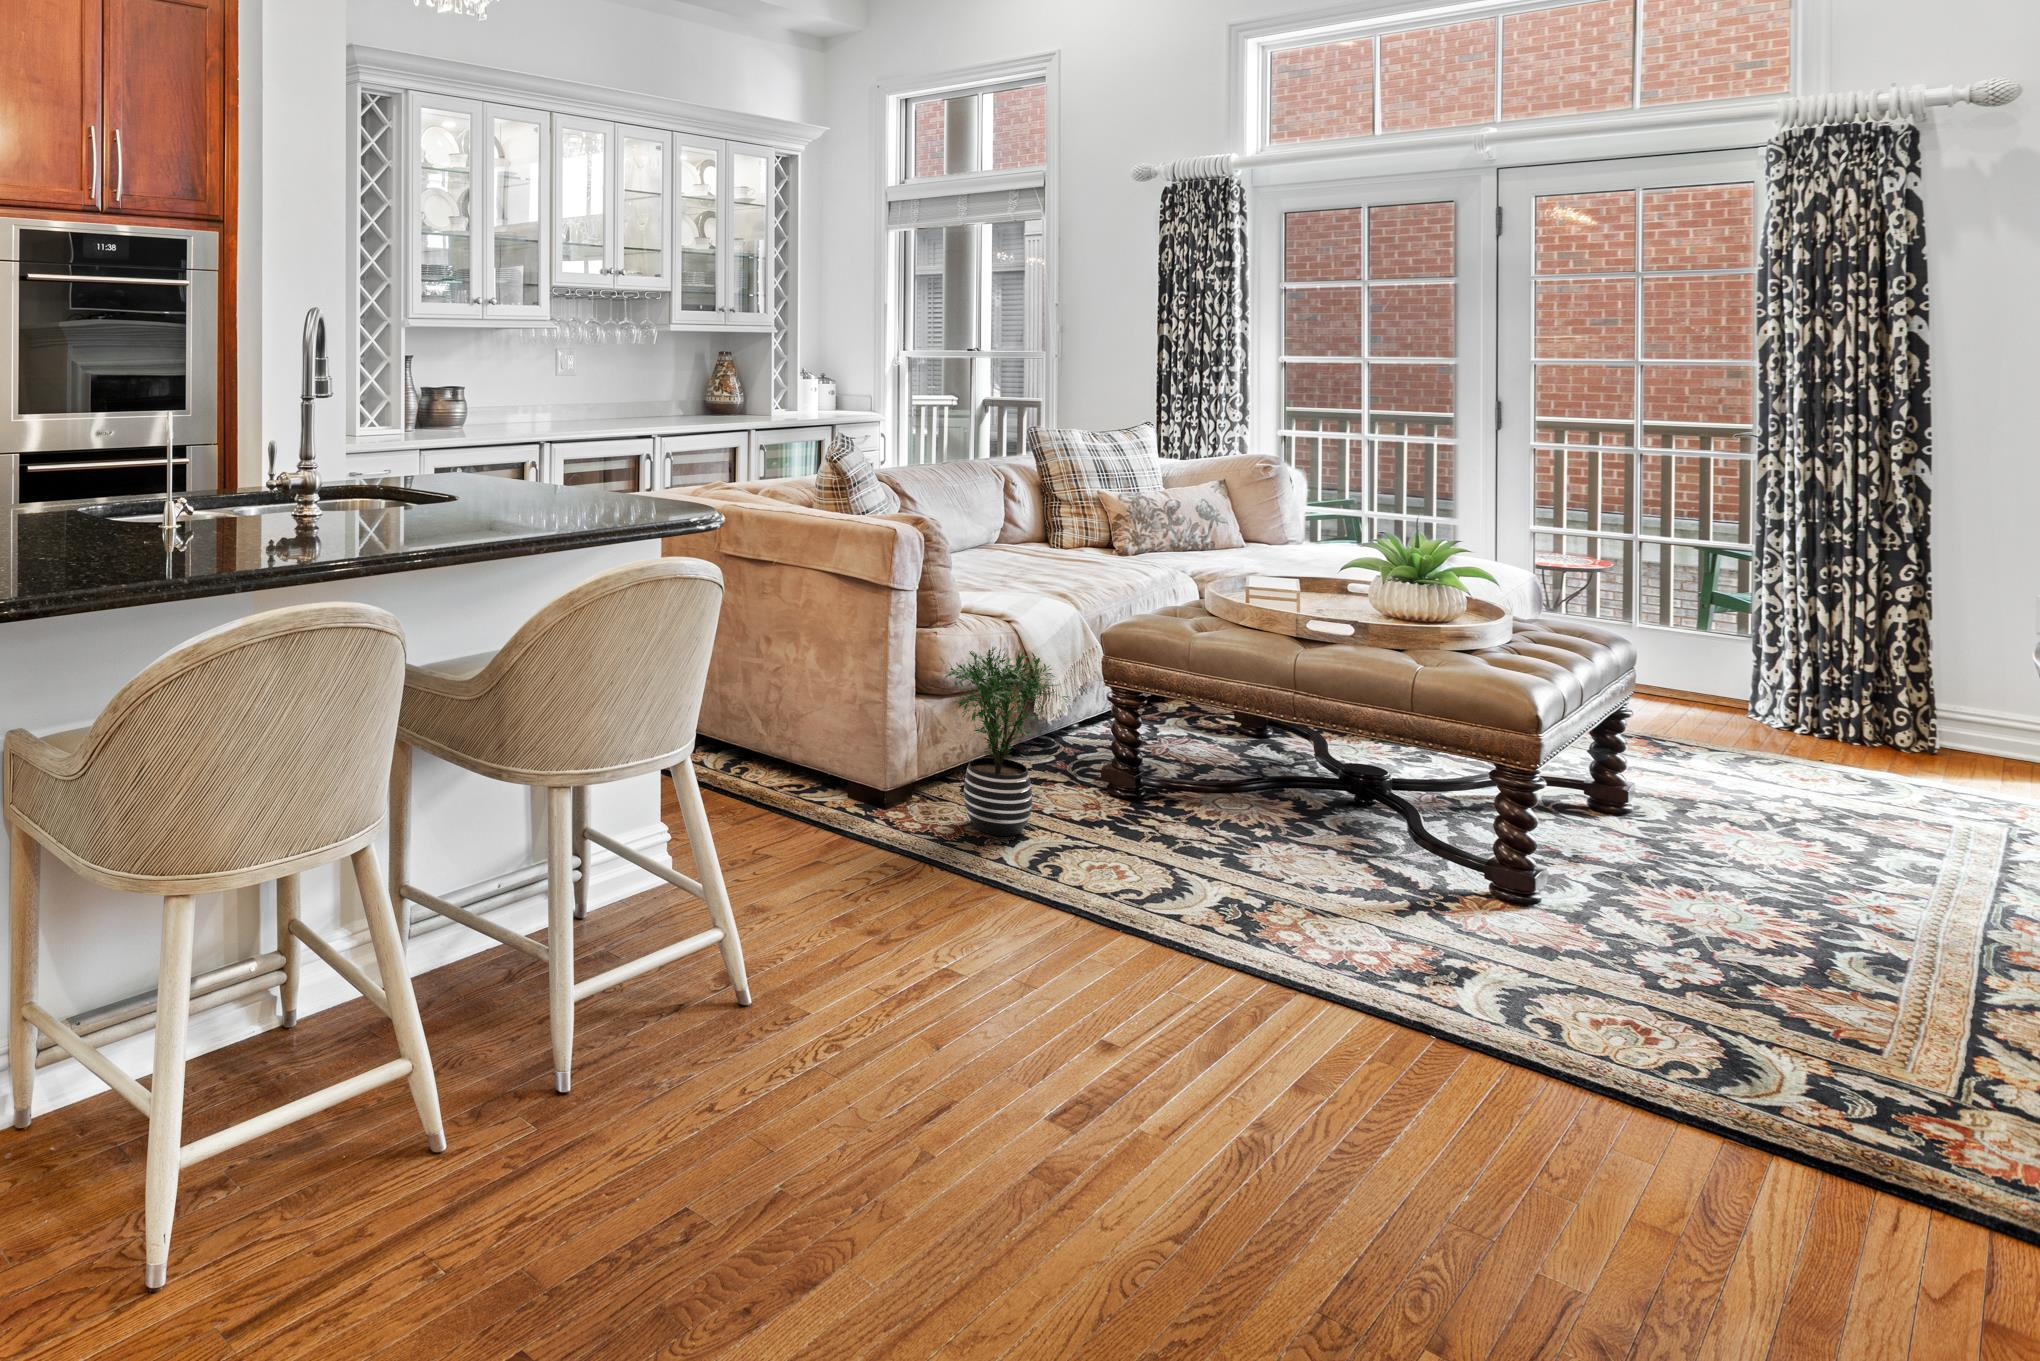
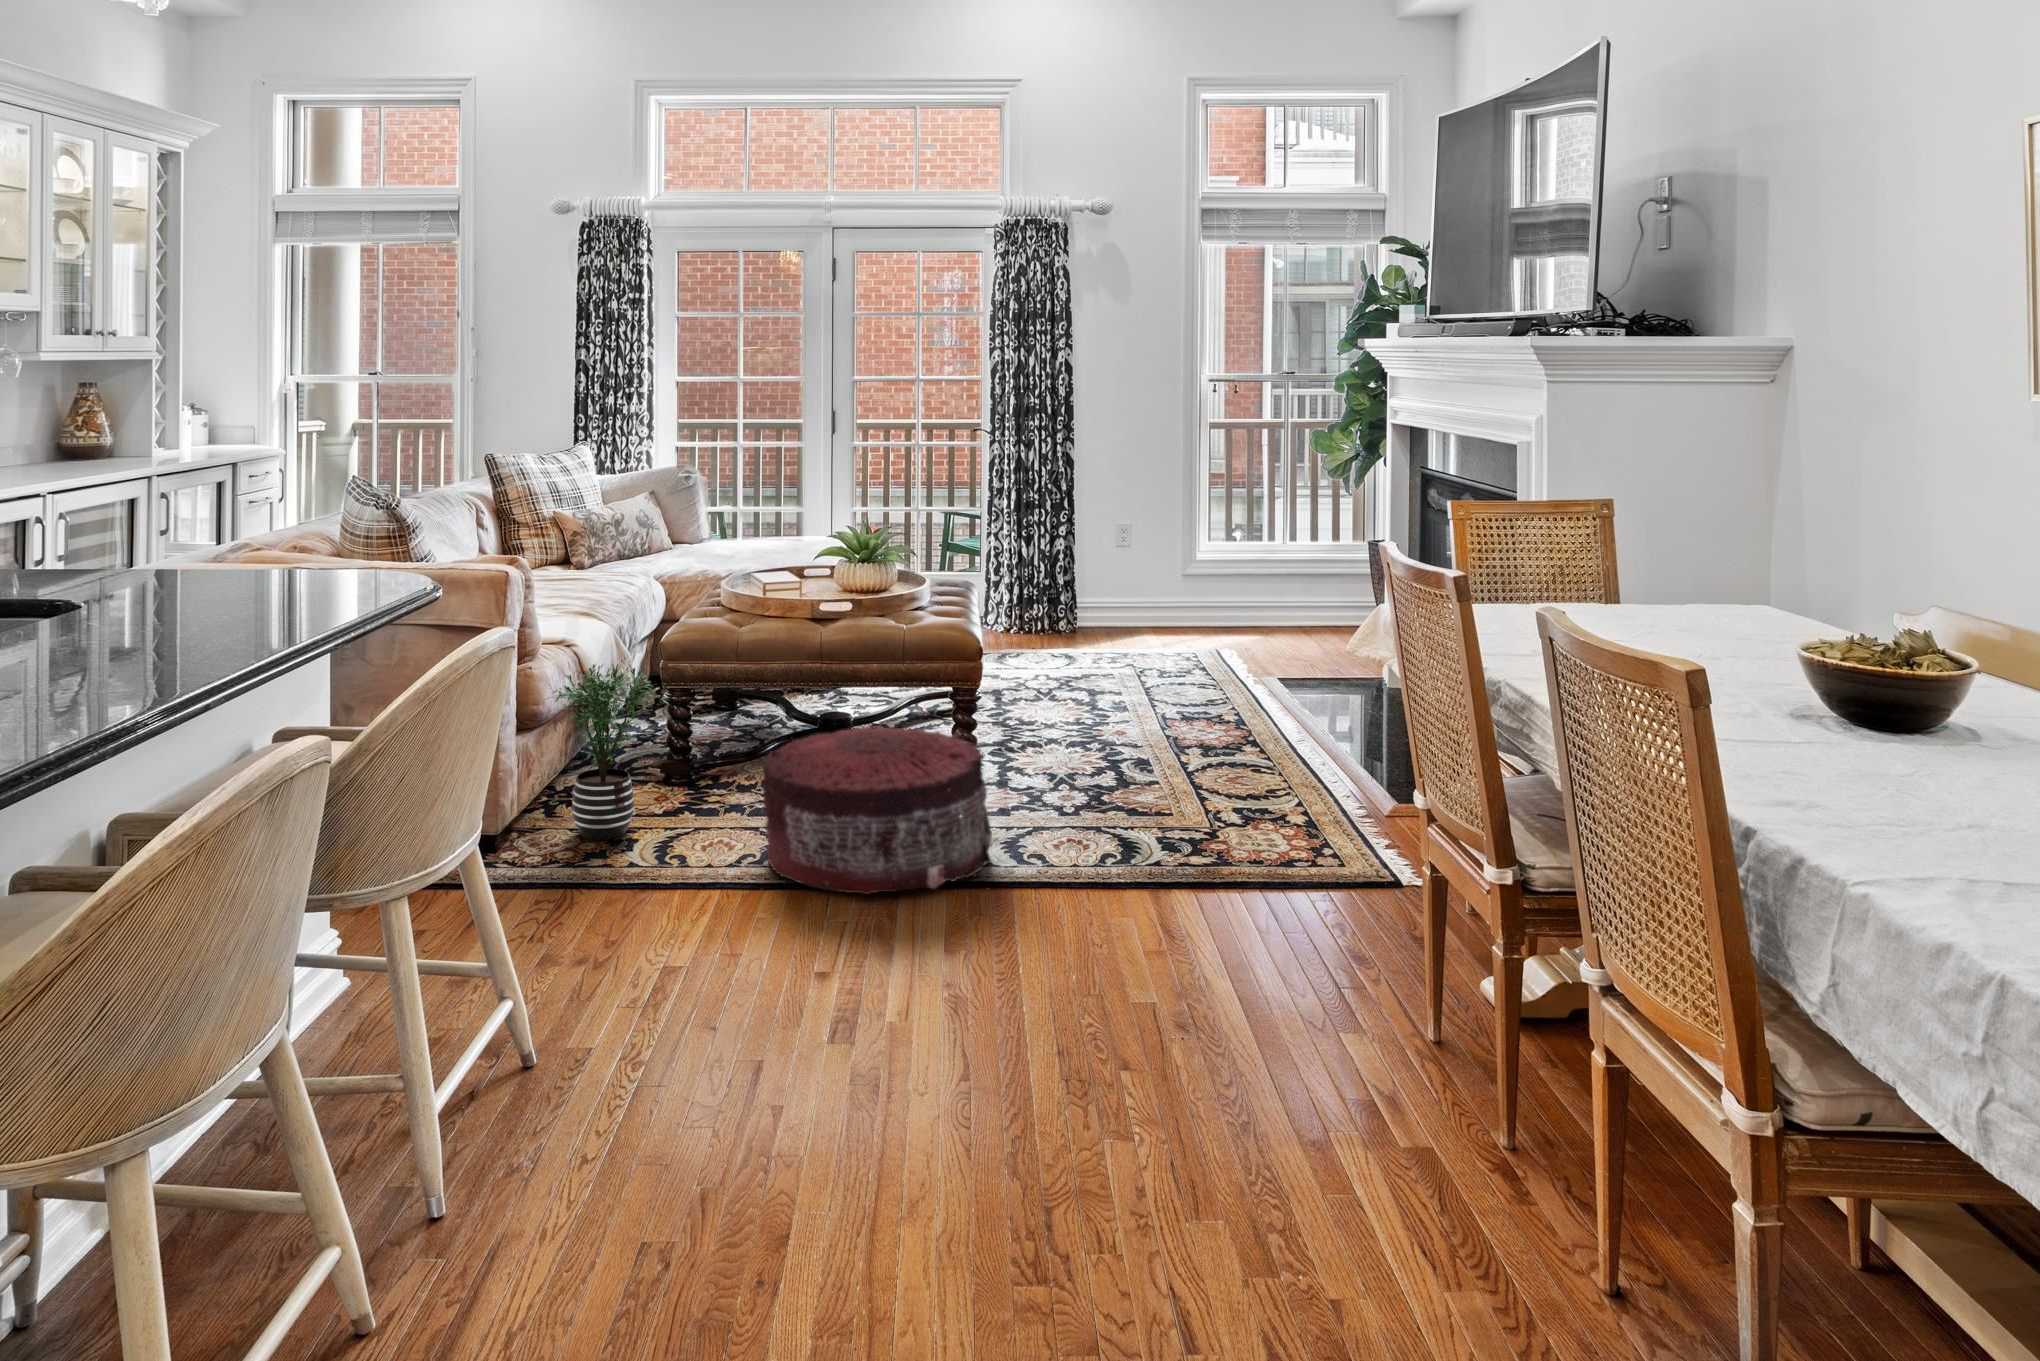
pouf: none [1140,772,1468,1021] -> present [763,725,992,894]

